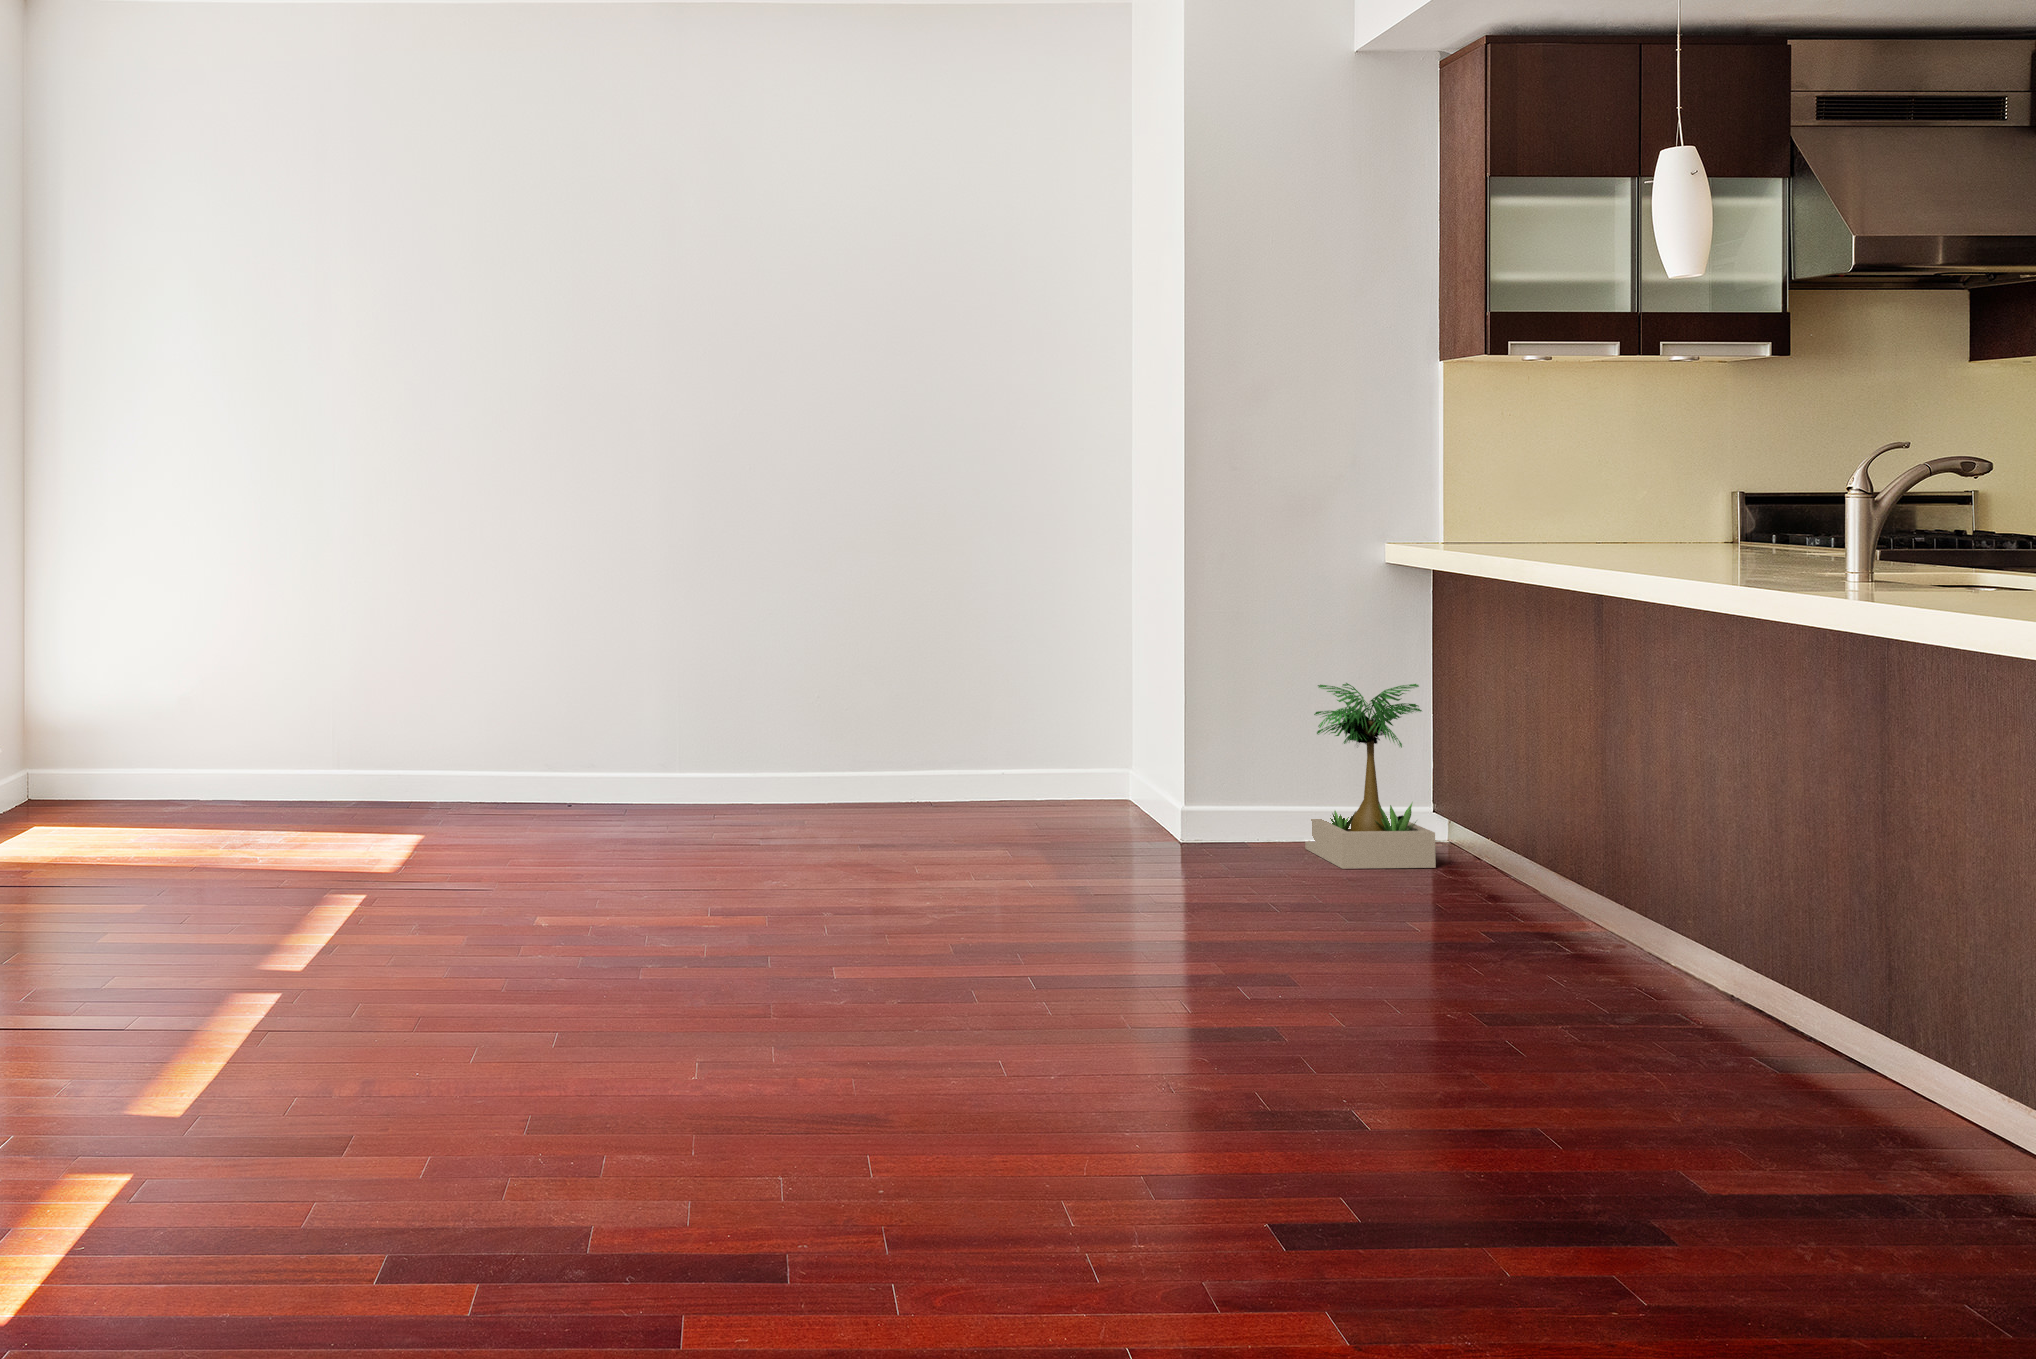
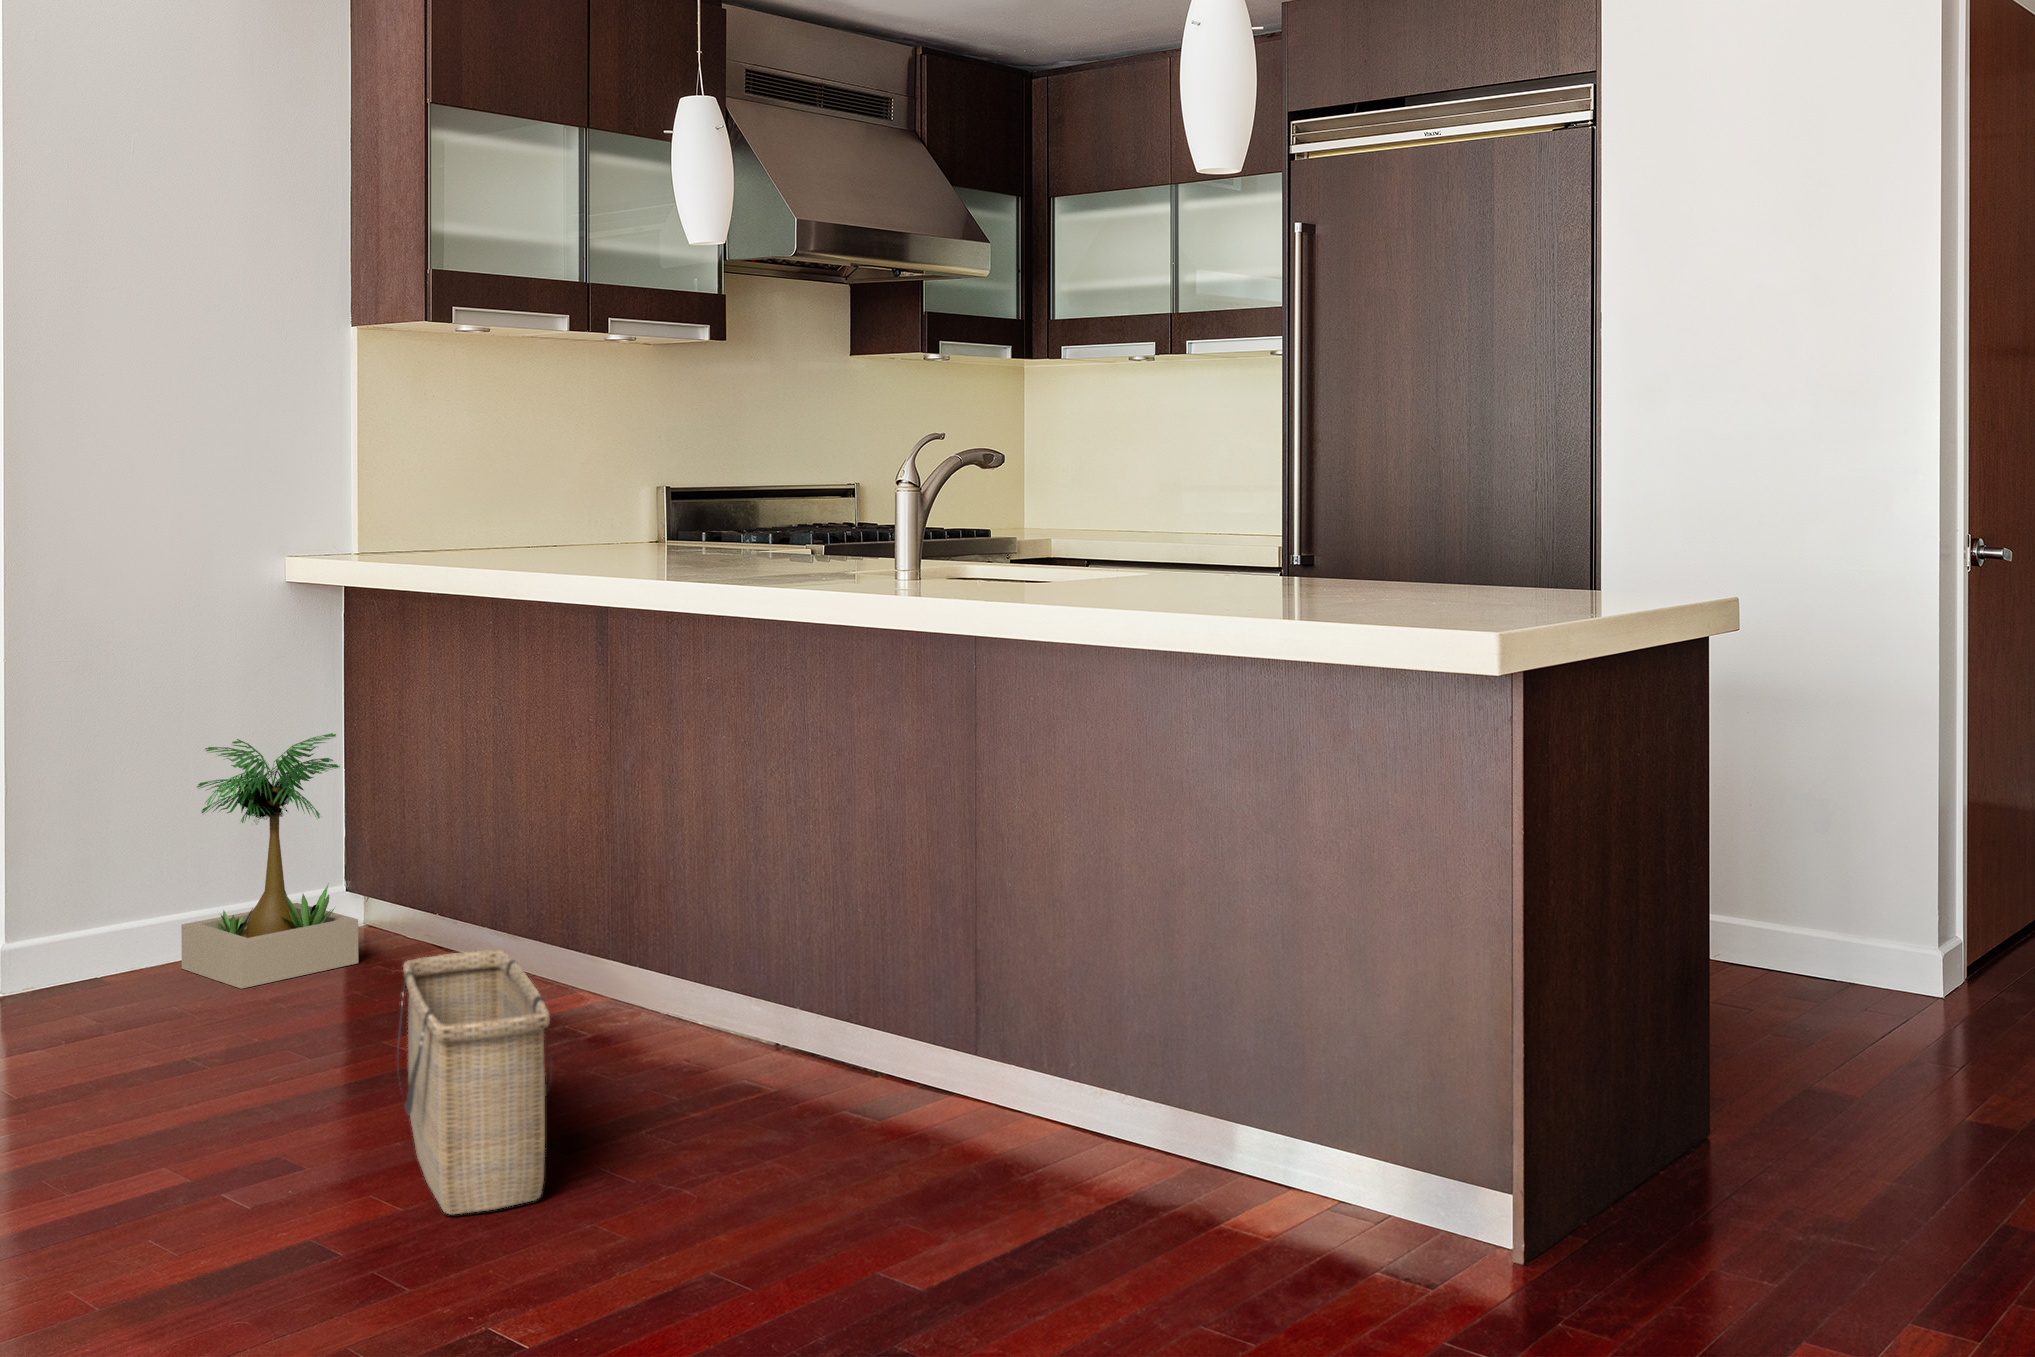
basket: none [1411,848,1534,1052] -> present [398,950,550,1215]

